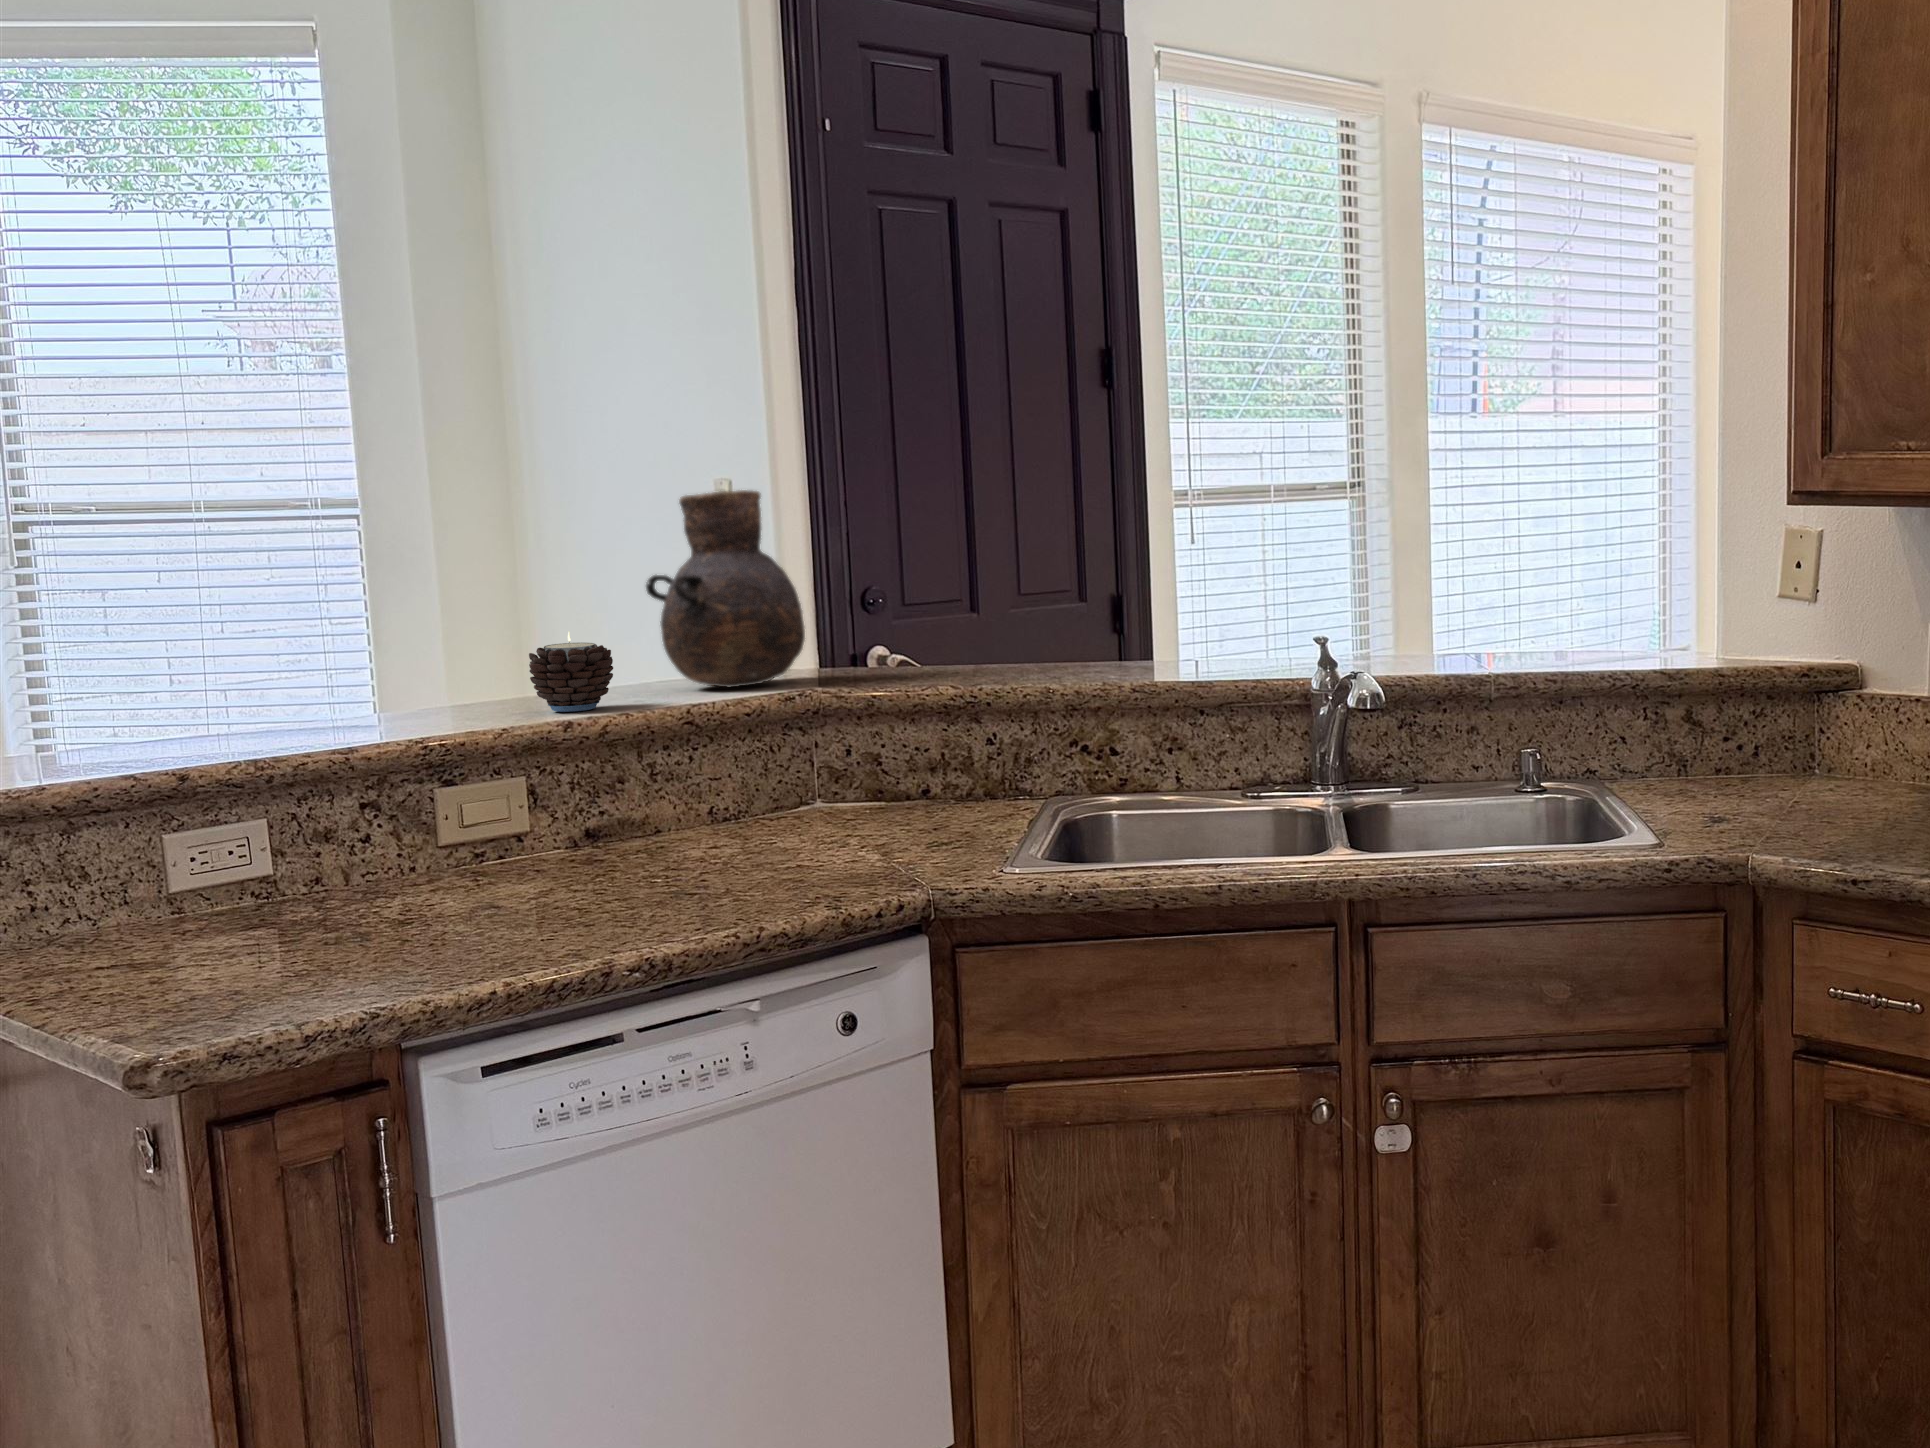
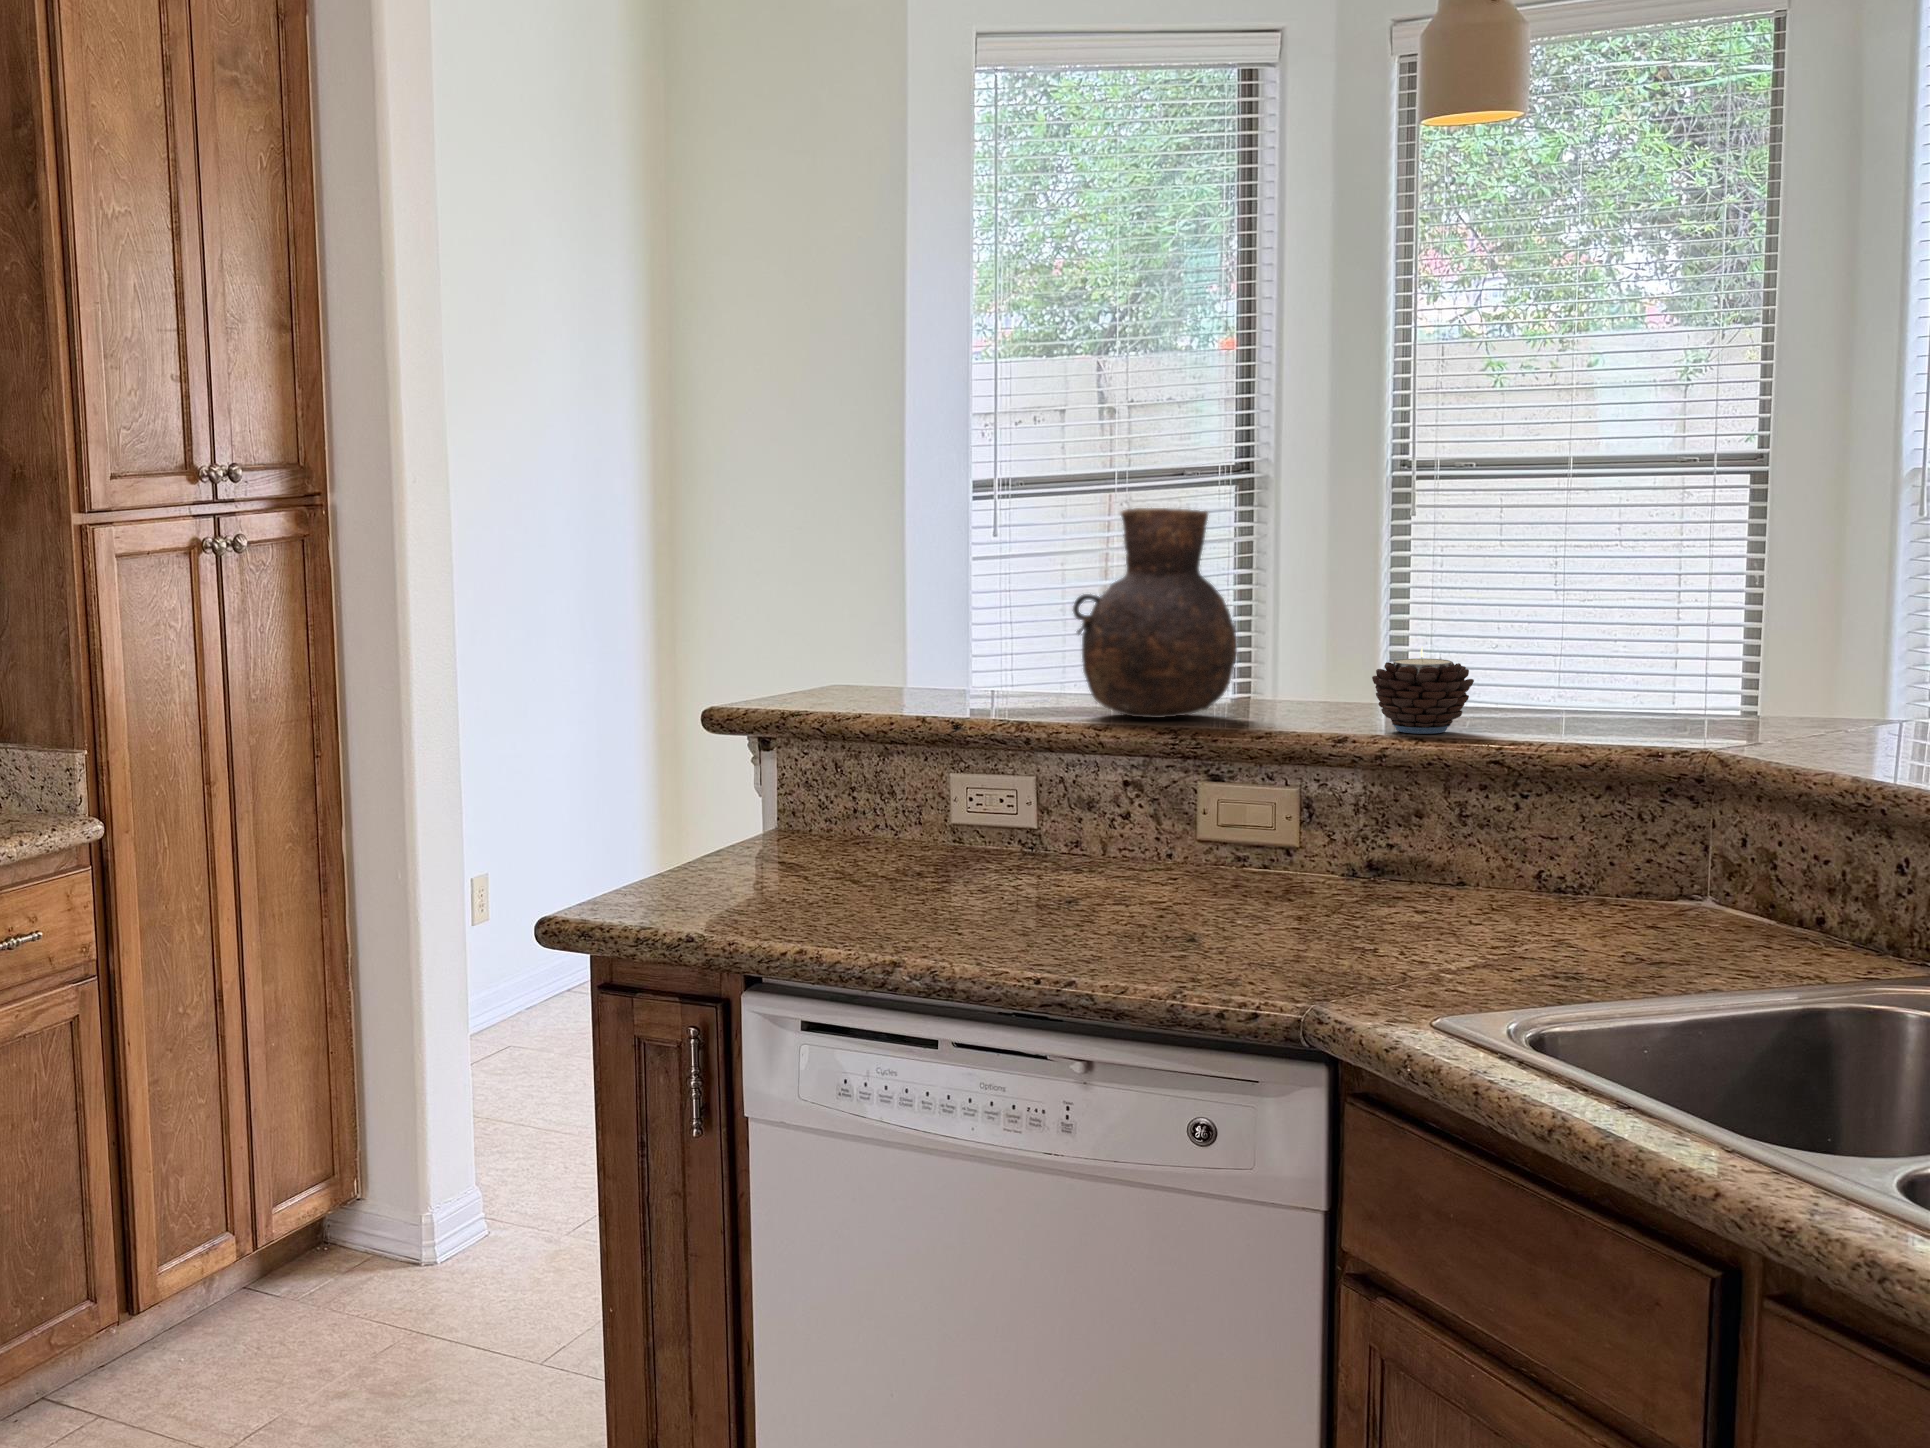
vase: present [646,490,805,687] -> present [1073,508,1237,718]

